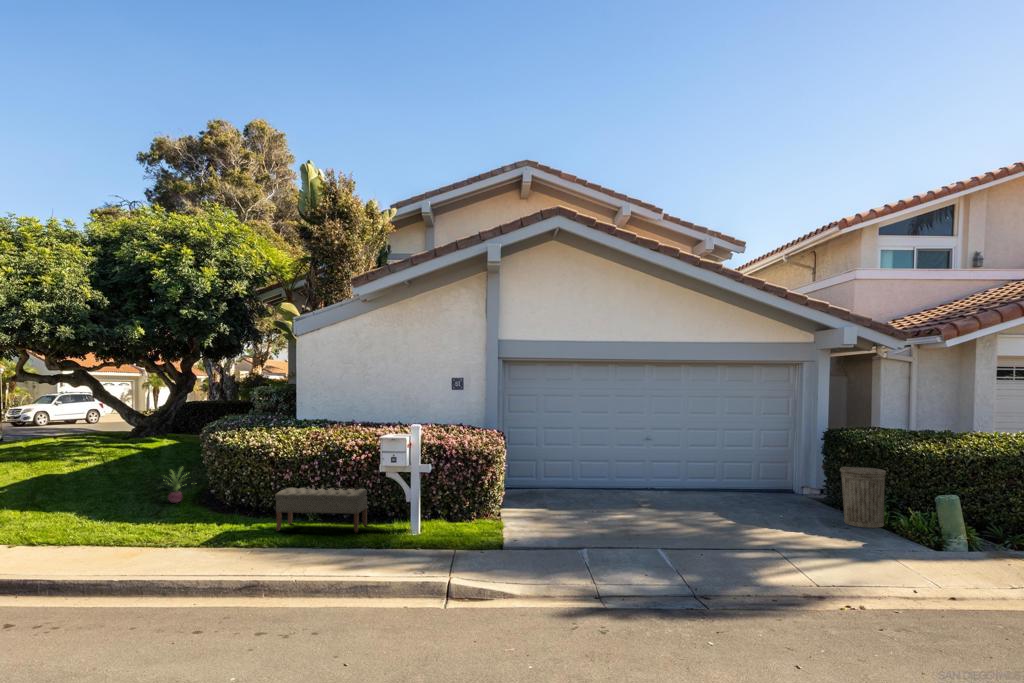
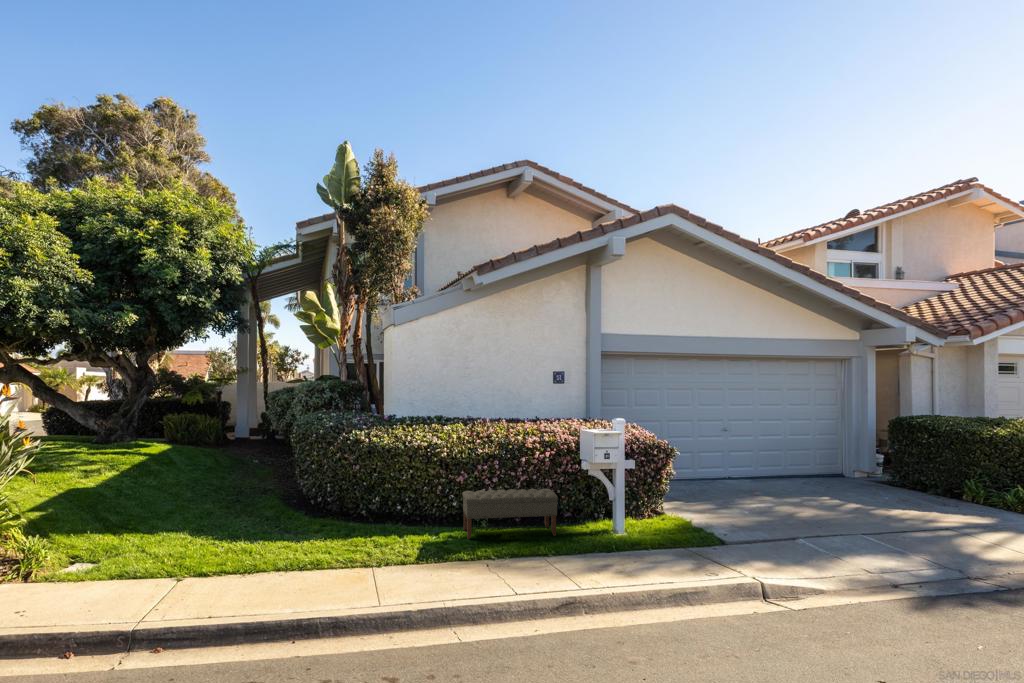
trash can: present [840,467,886,528] -> none [927,450,970,503]
decorative plant: present [168,468,186,503] -> none [260,471,307,514]

